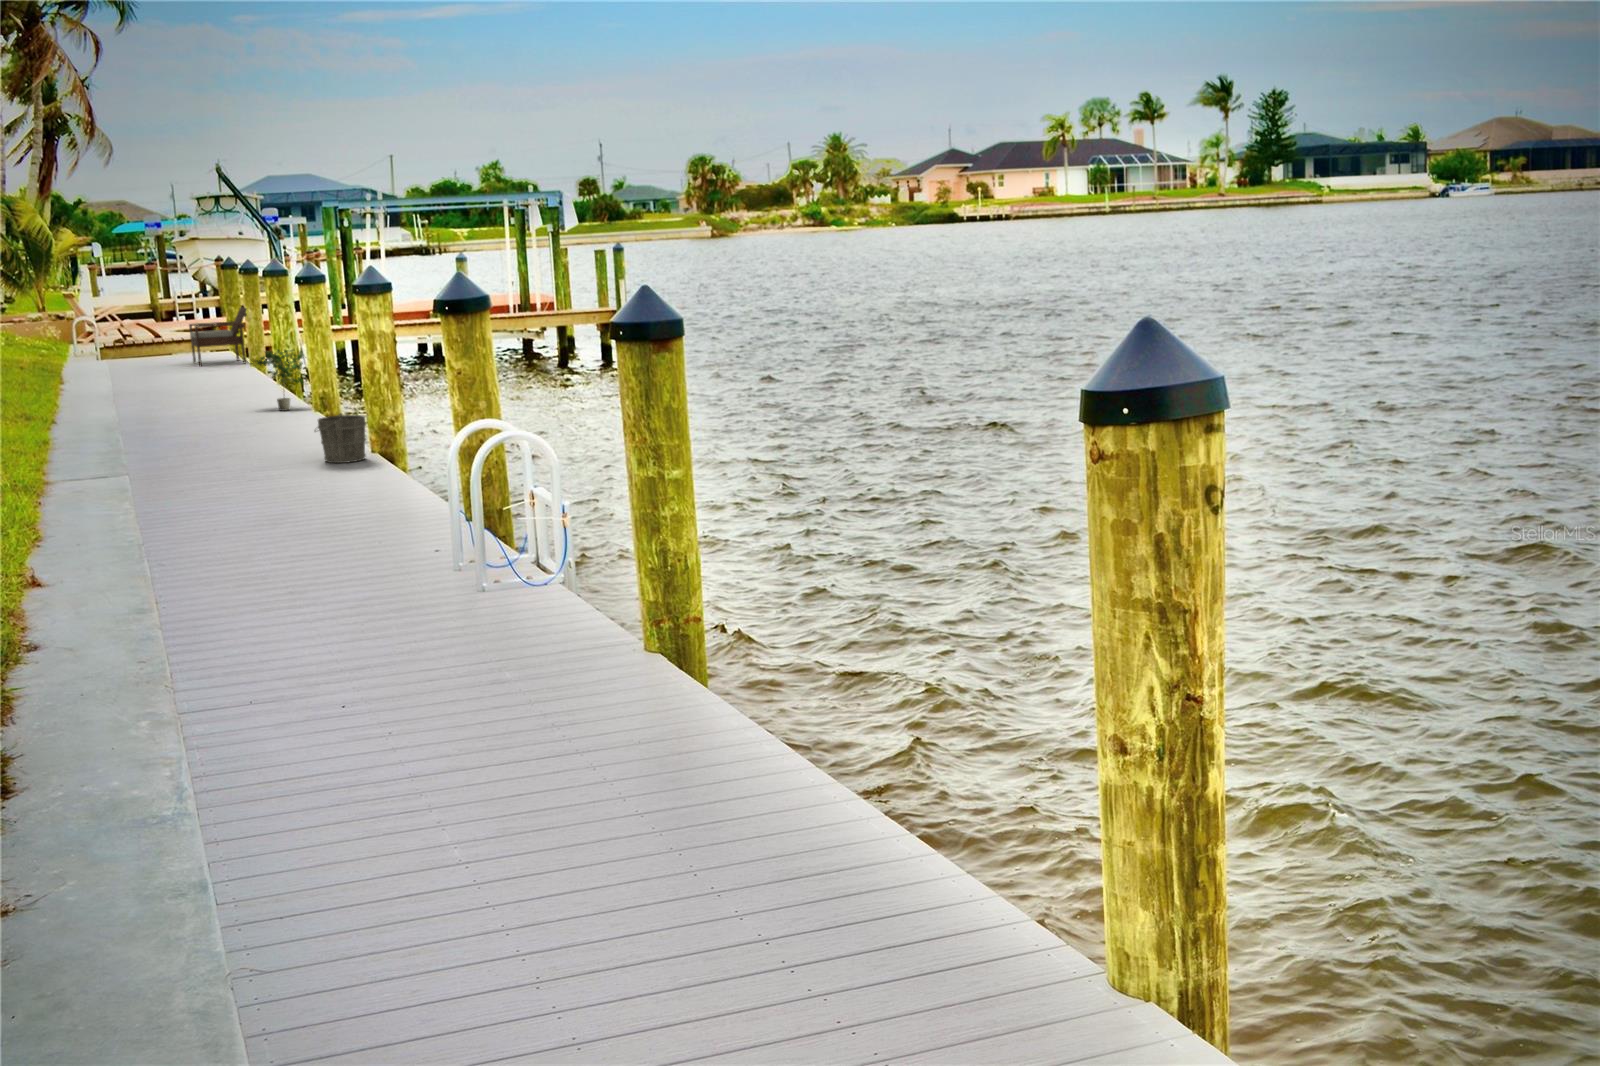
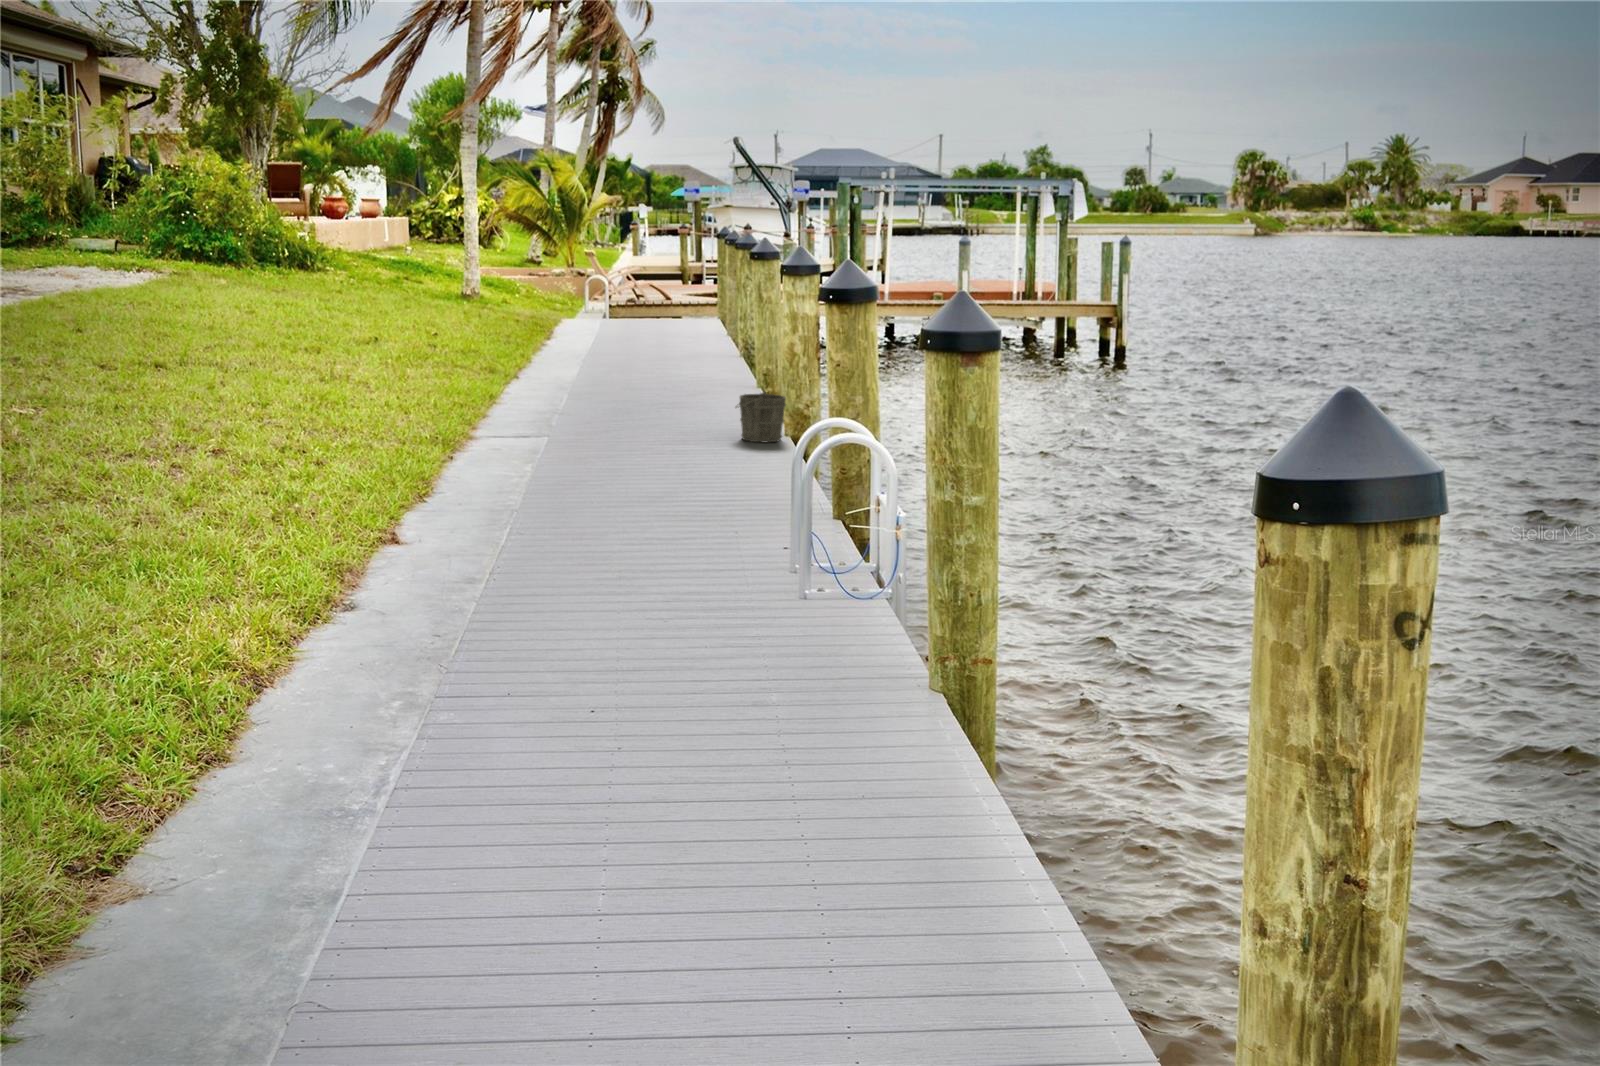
chair: present [189,307,247,366] -> none [684,275,739,331]
potted plant: present [257,349,304,411] -> none [714,320,764,383]

